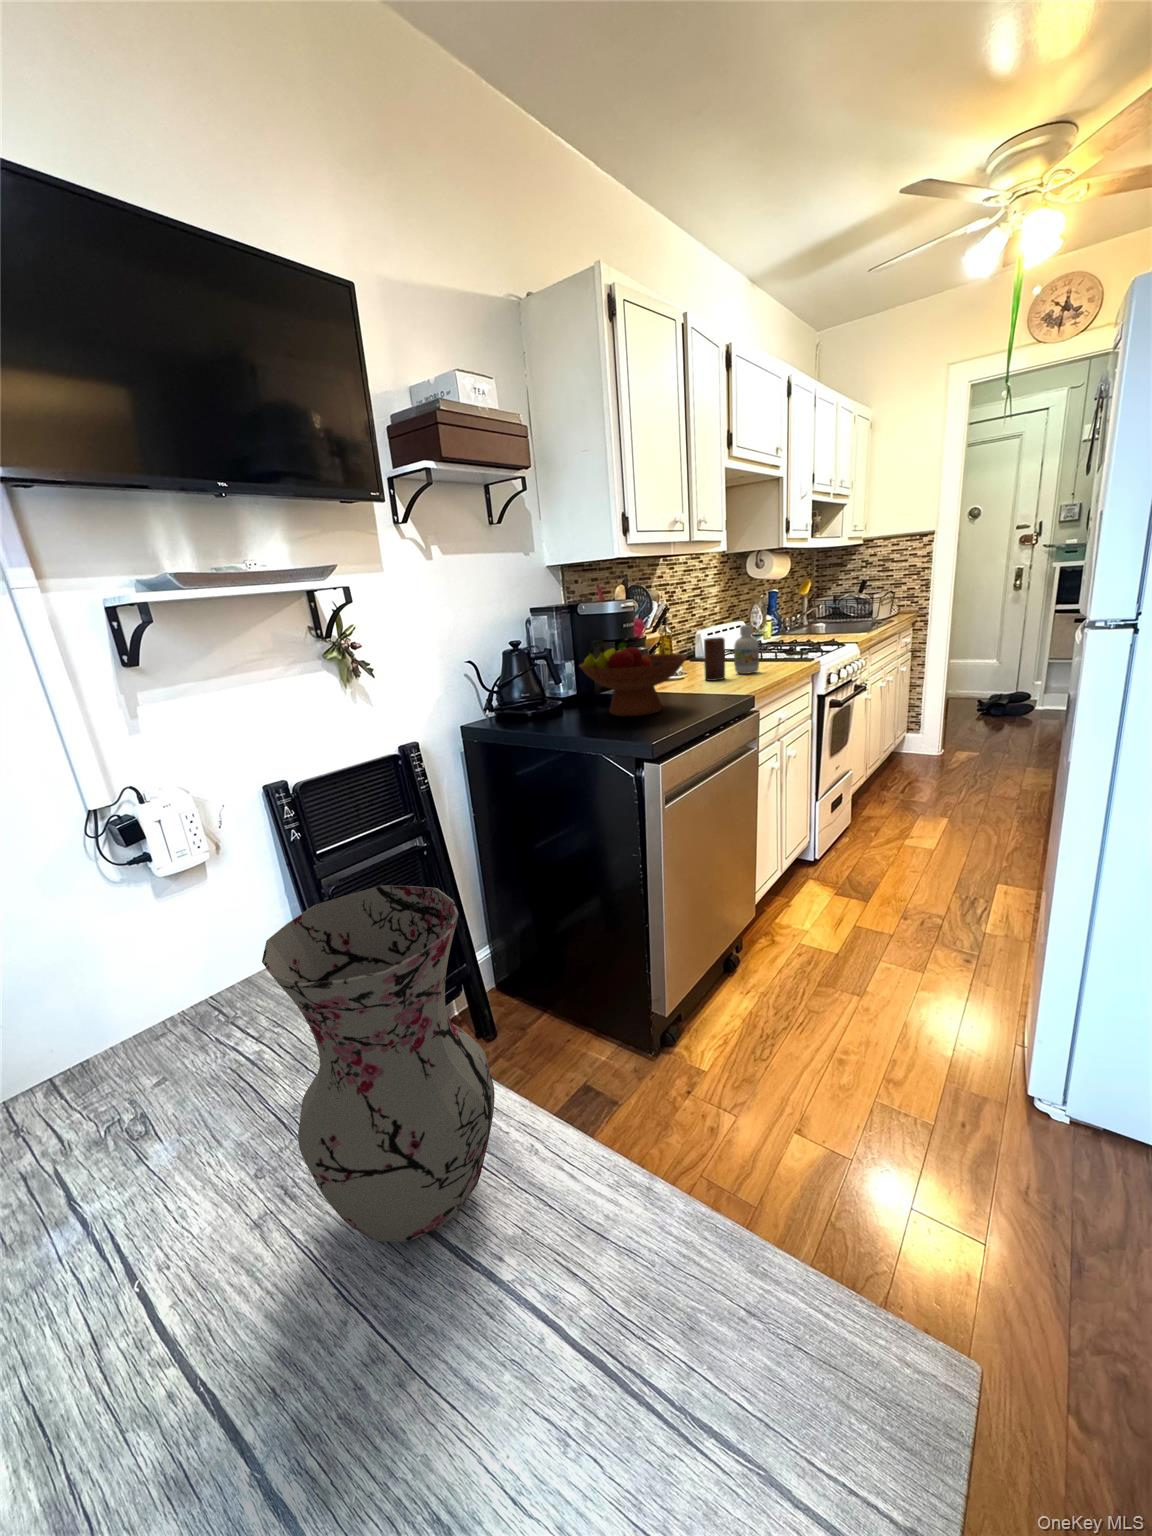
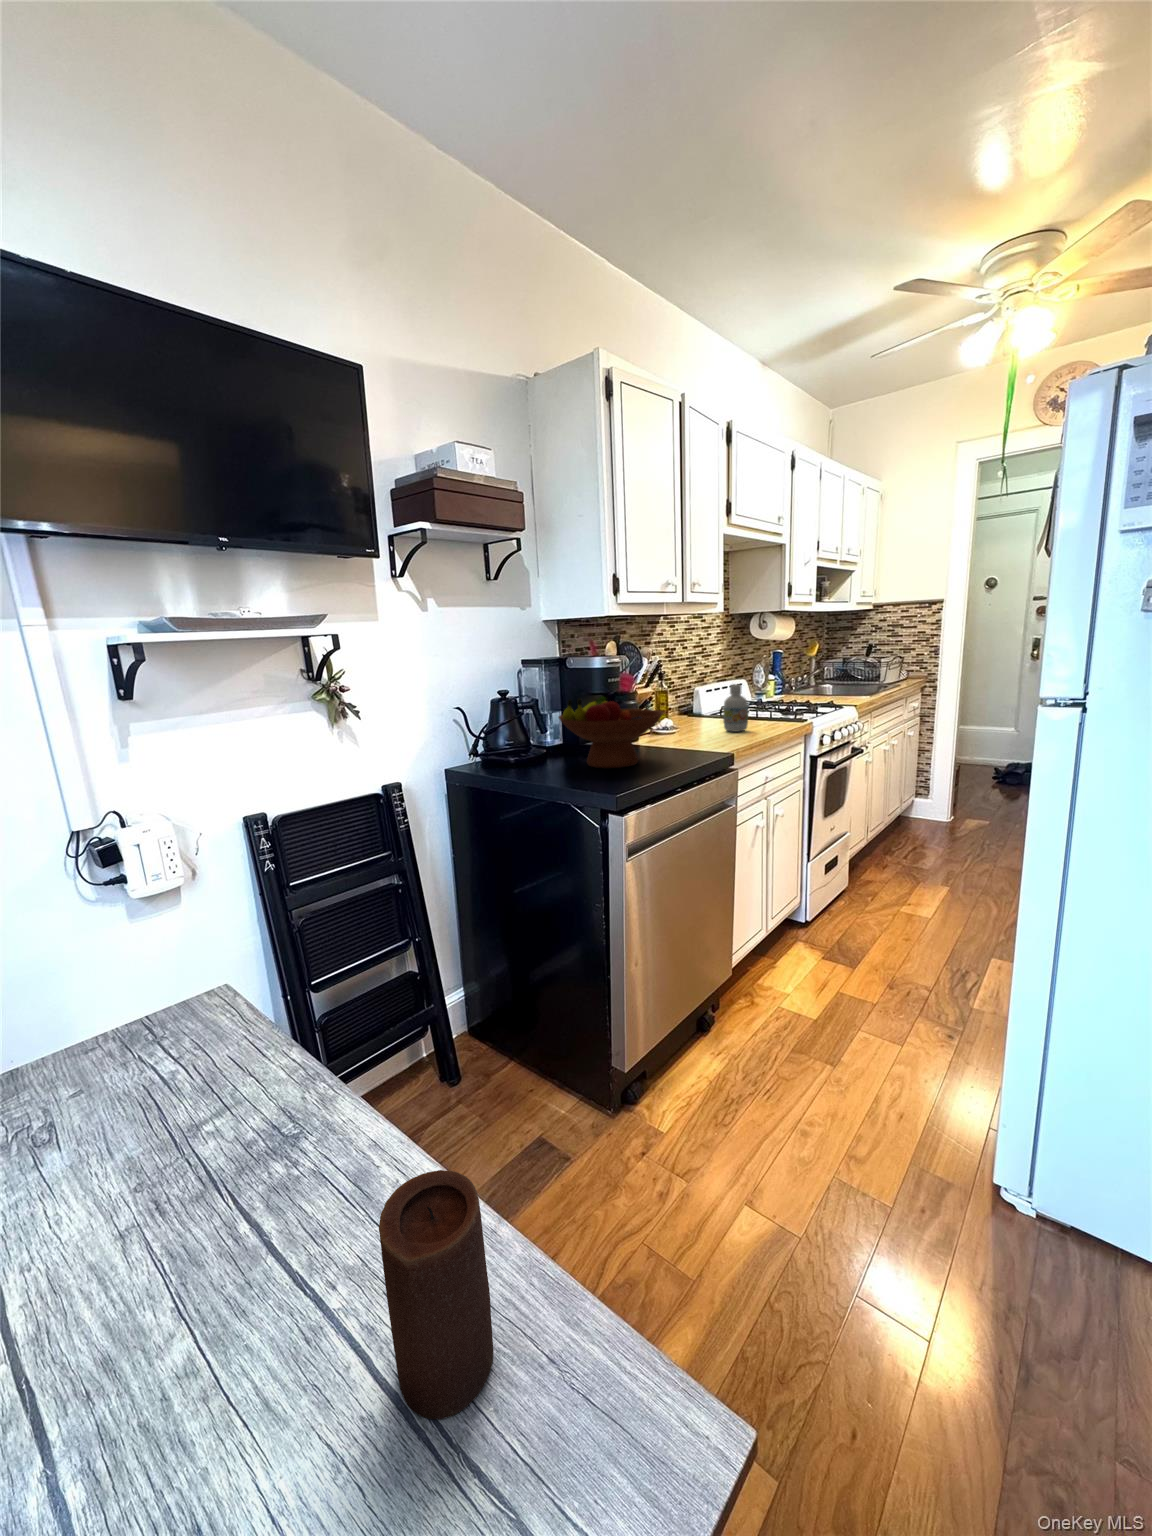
candle: present [704,637,725,681] -> present [379,1170,493,1419]
vase: present [262,886,495,1242] -> none [129,916,355,1262]

